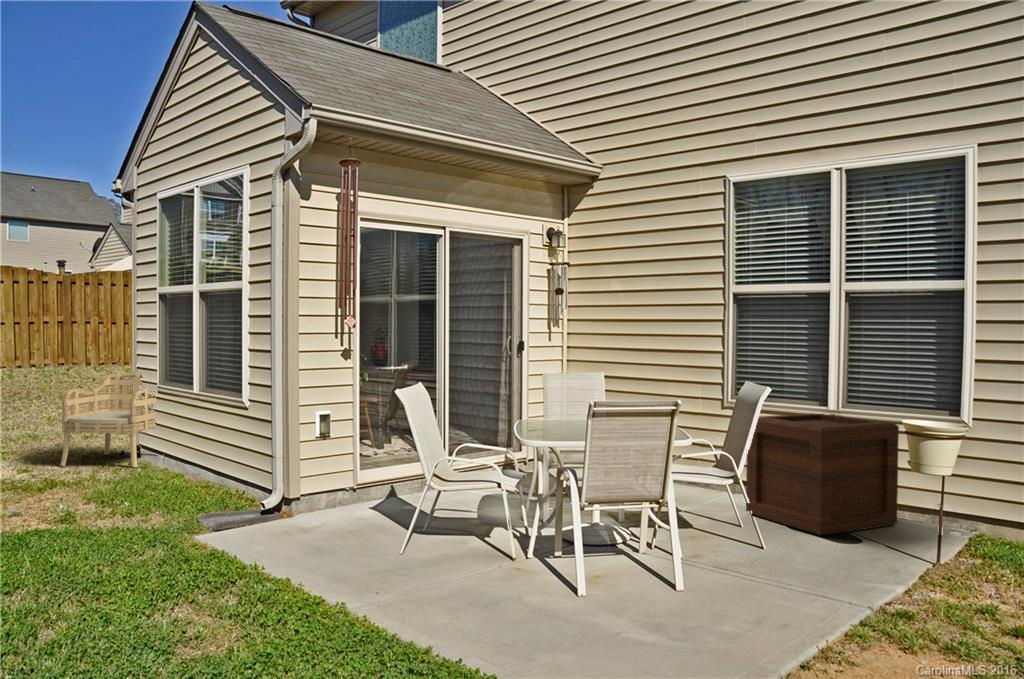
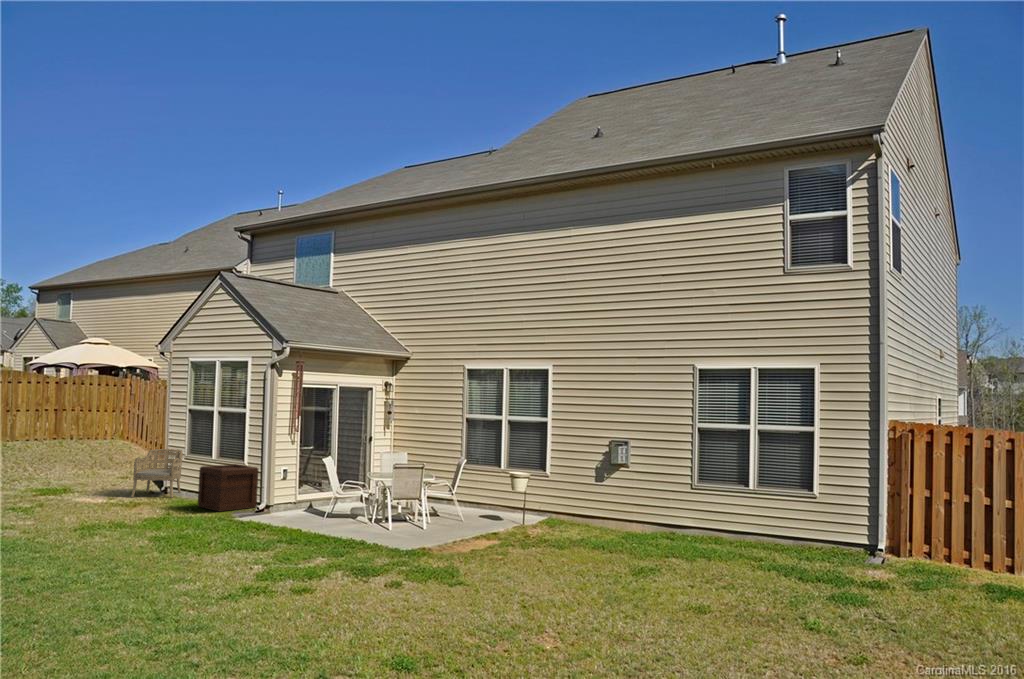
wooden crate: present [746,413,899,536] -> present [198,464,258,512]

